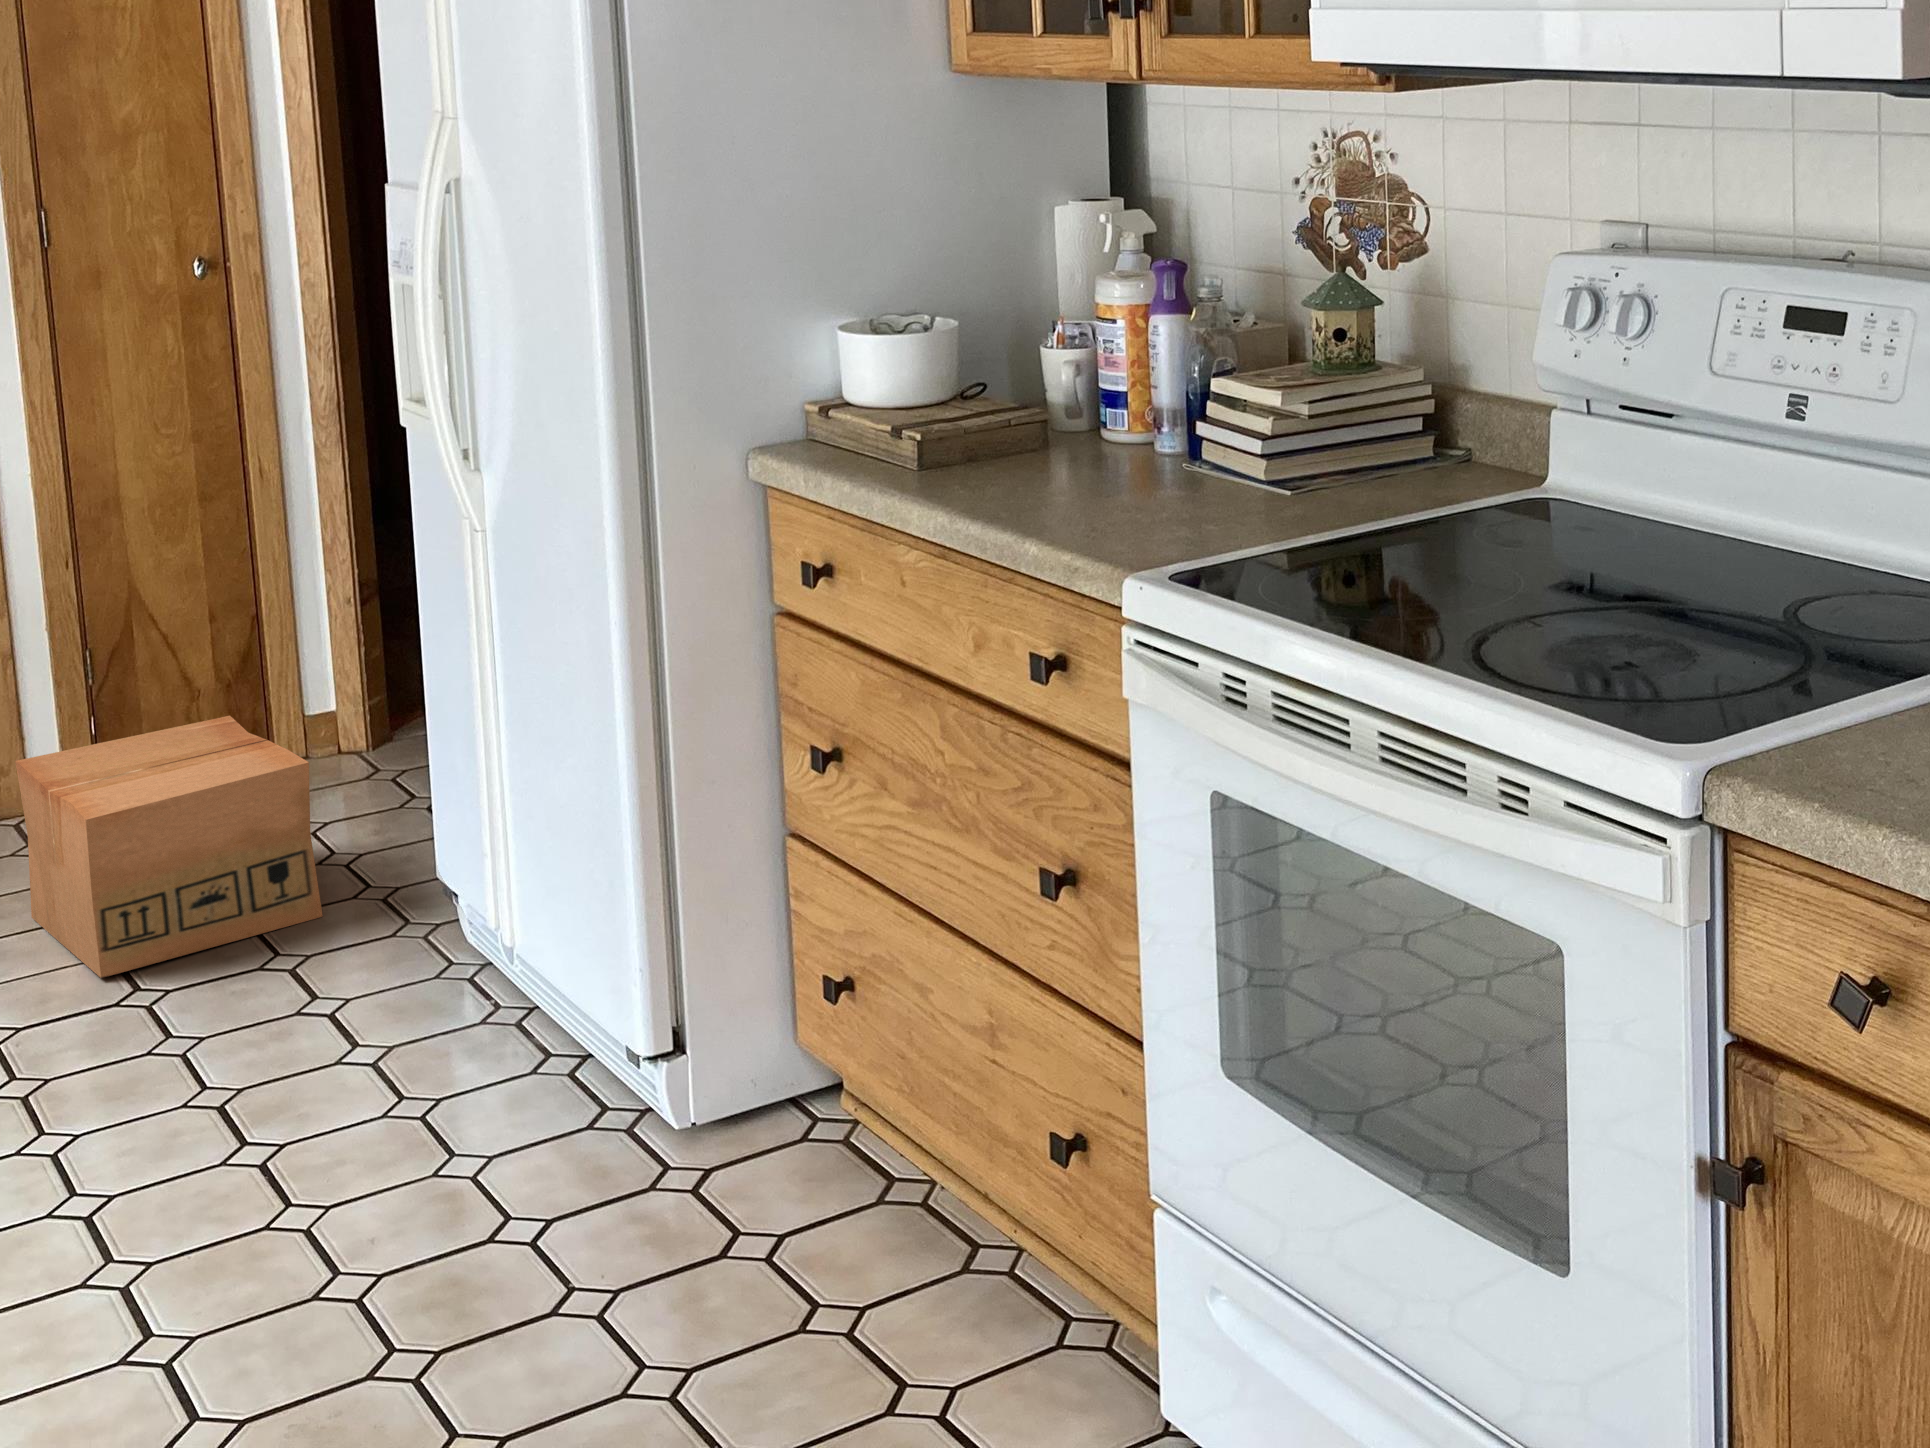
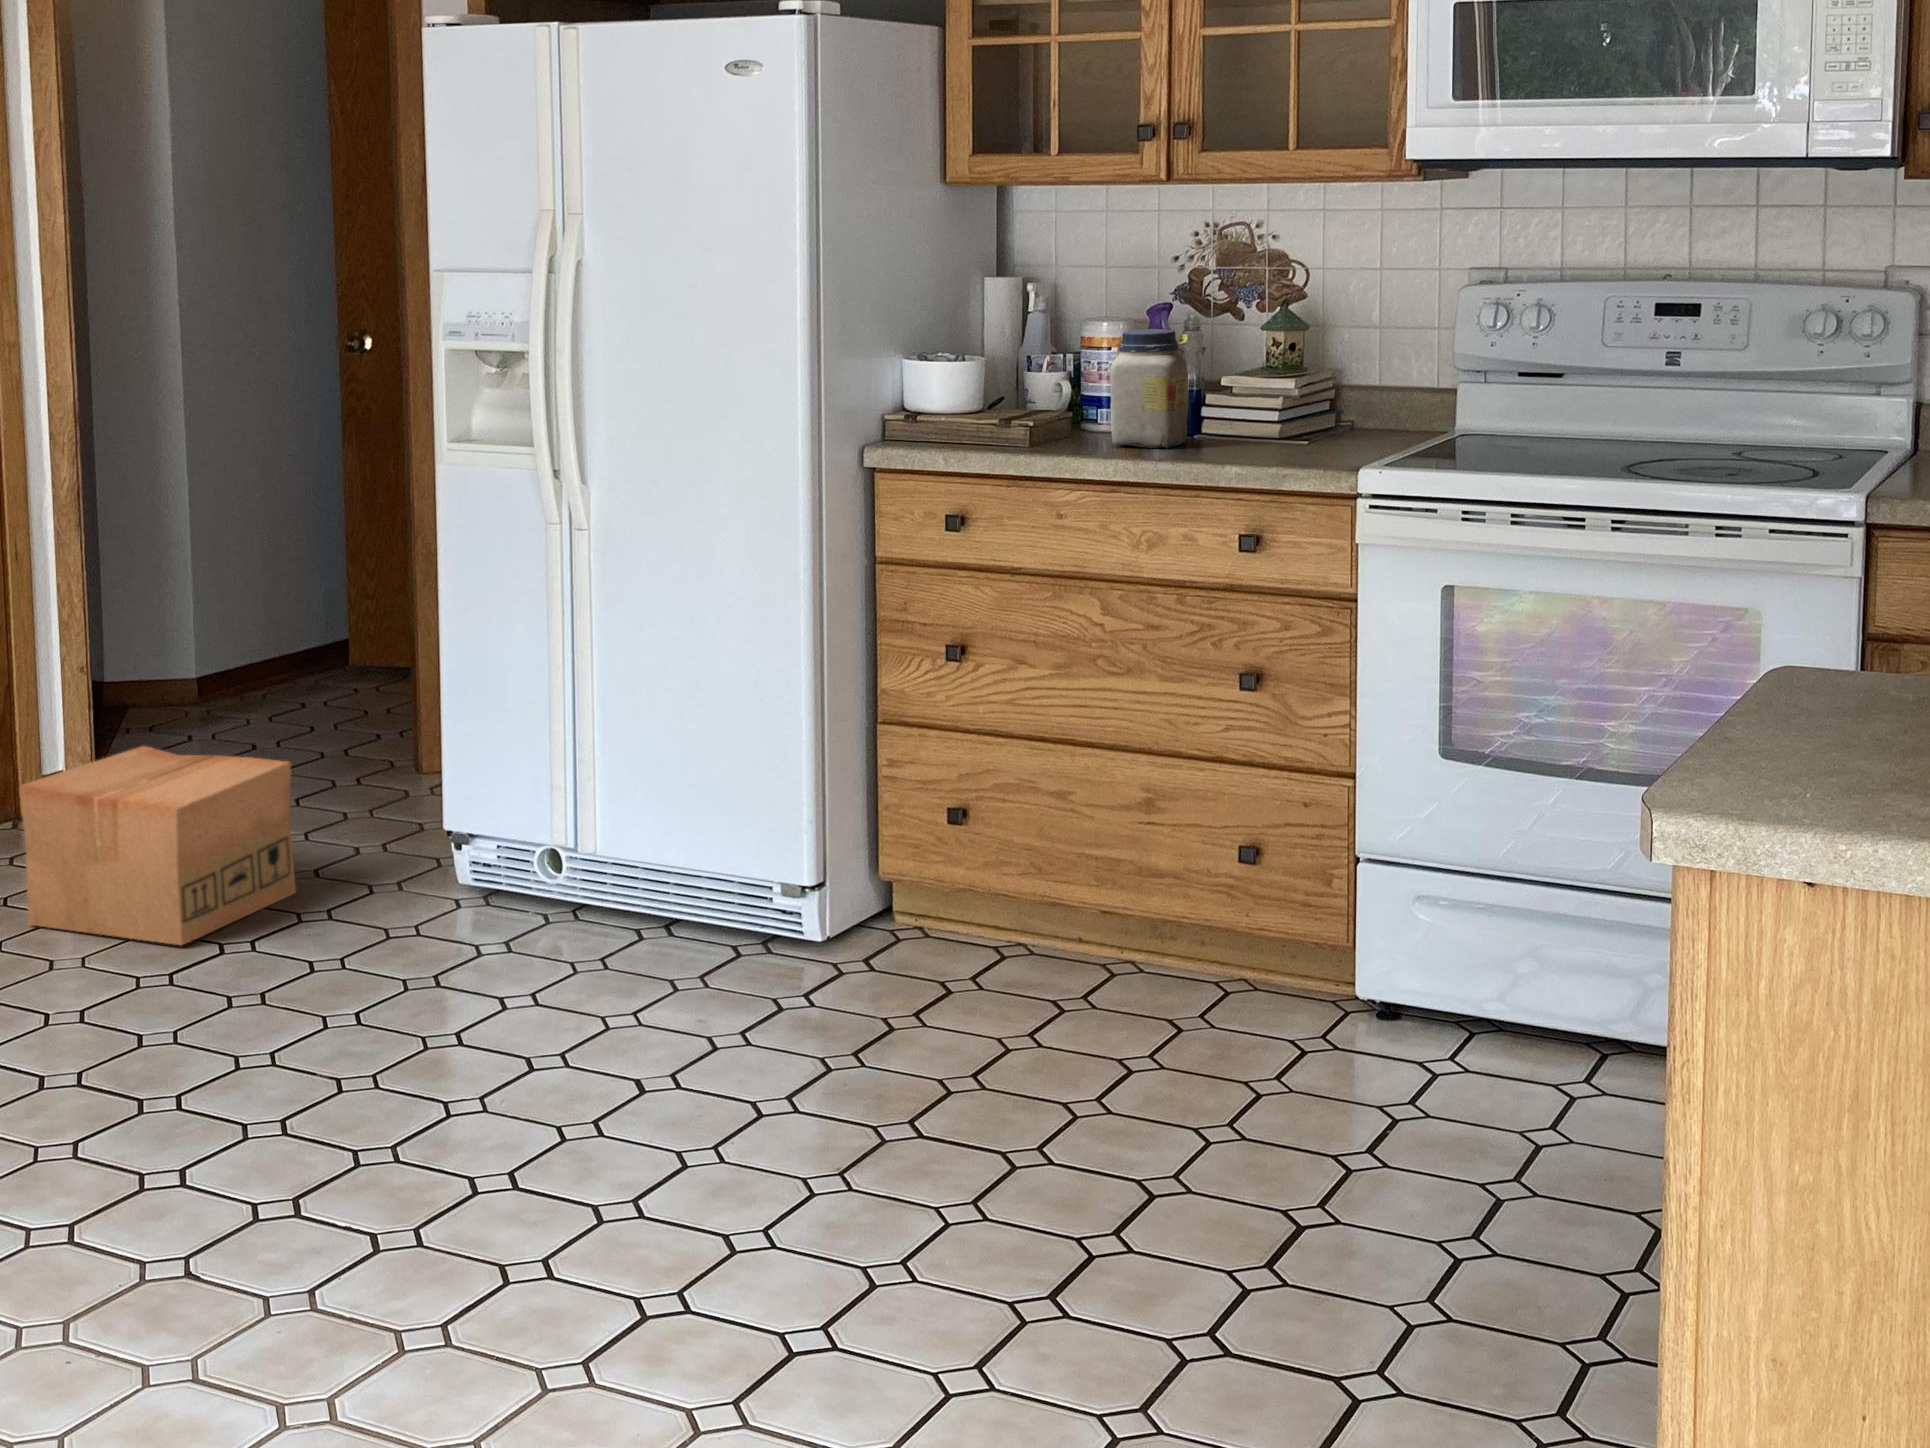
jar: none [1008,304,1136,490] -> present [1110,329,1188,448]

